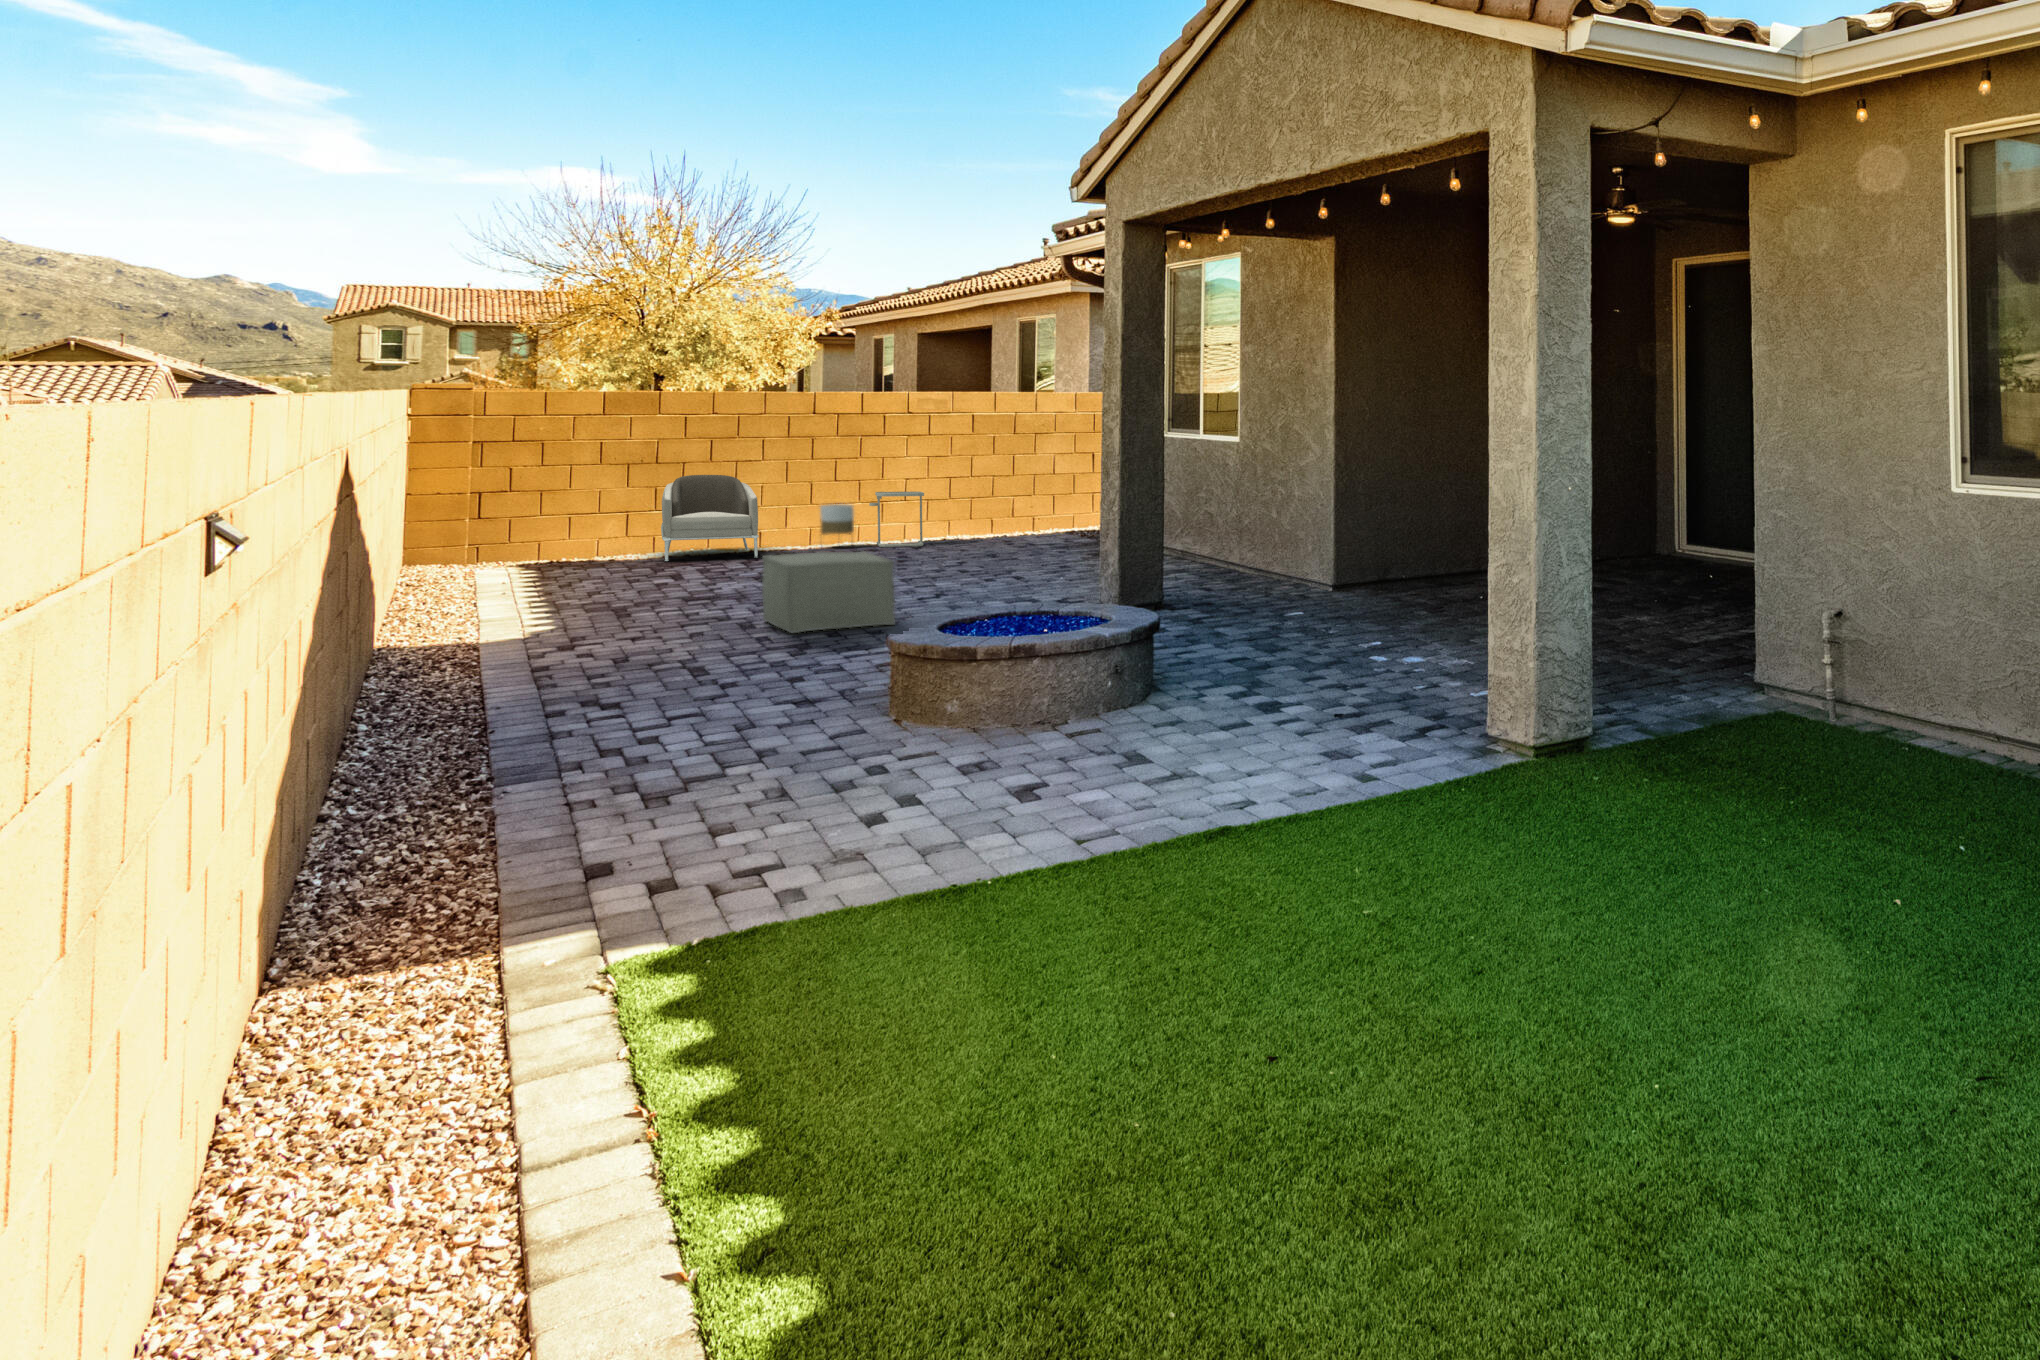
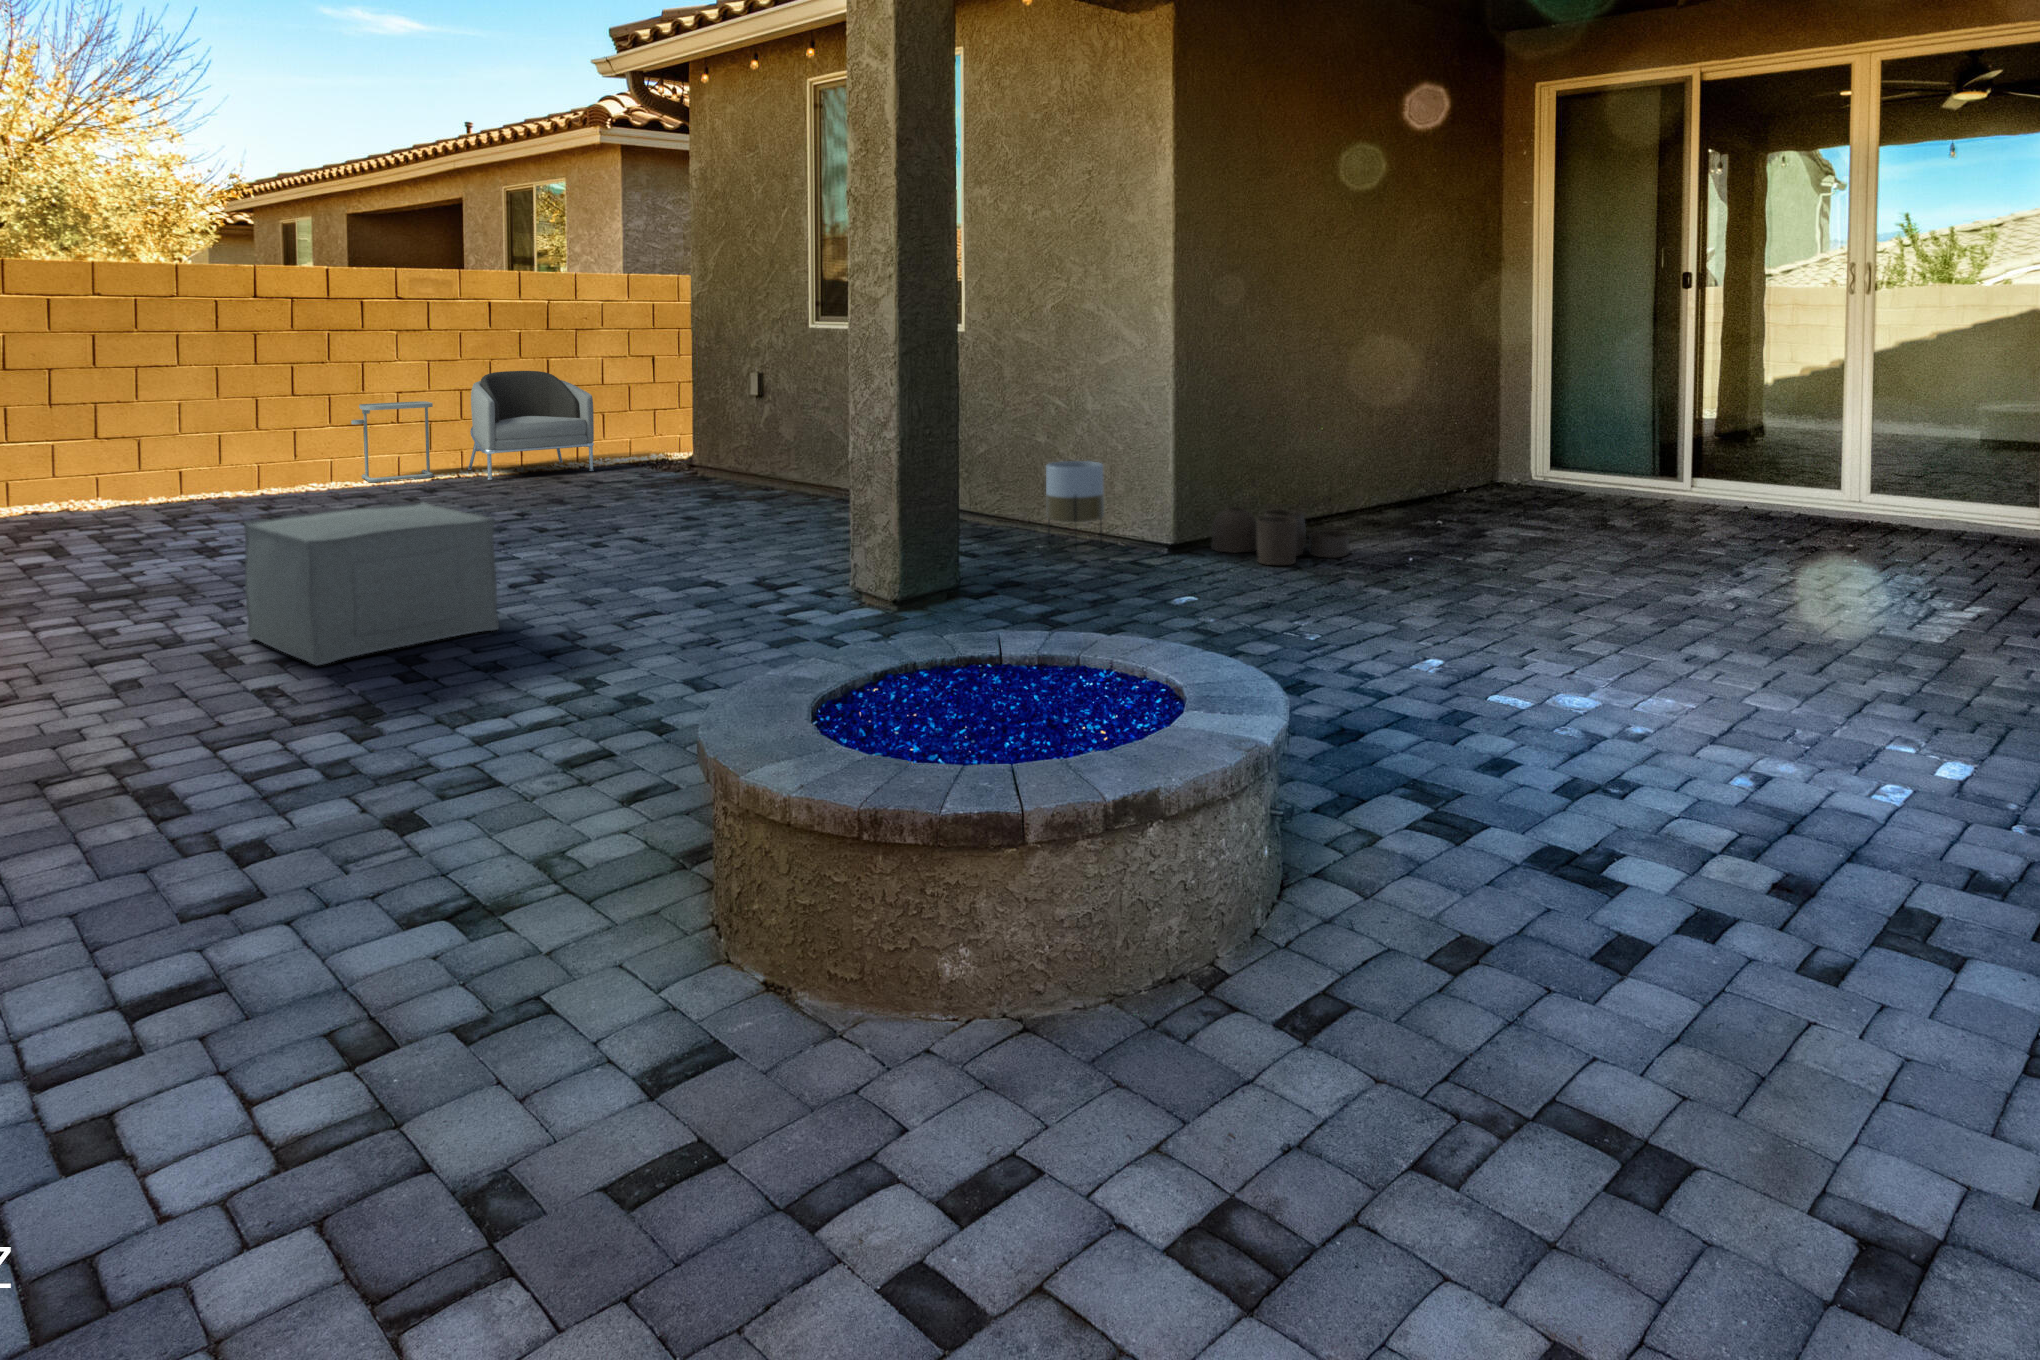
armchair: present [661,475,759,561] -> present [468,371,594,480]
planter: present [820,504,854,535] -> present [1046,461,1104,541]
woven basket: none [1370,582,1455,622] -> present [1211,503,1349,565]

